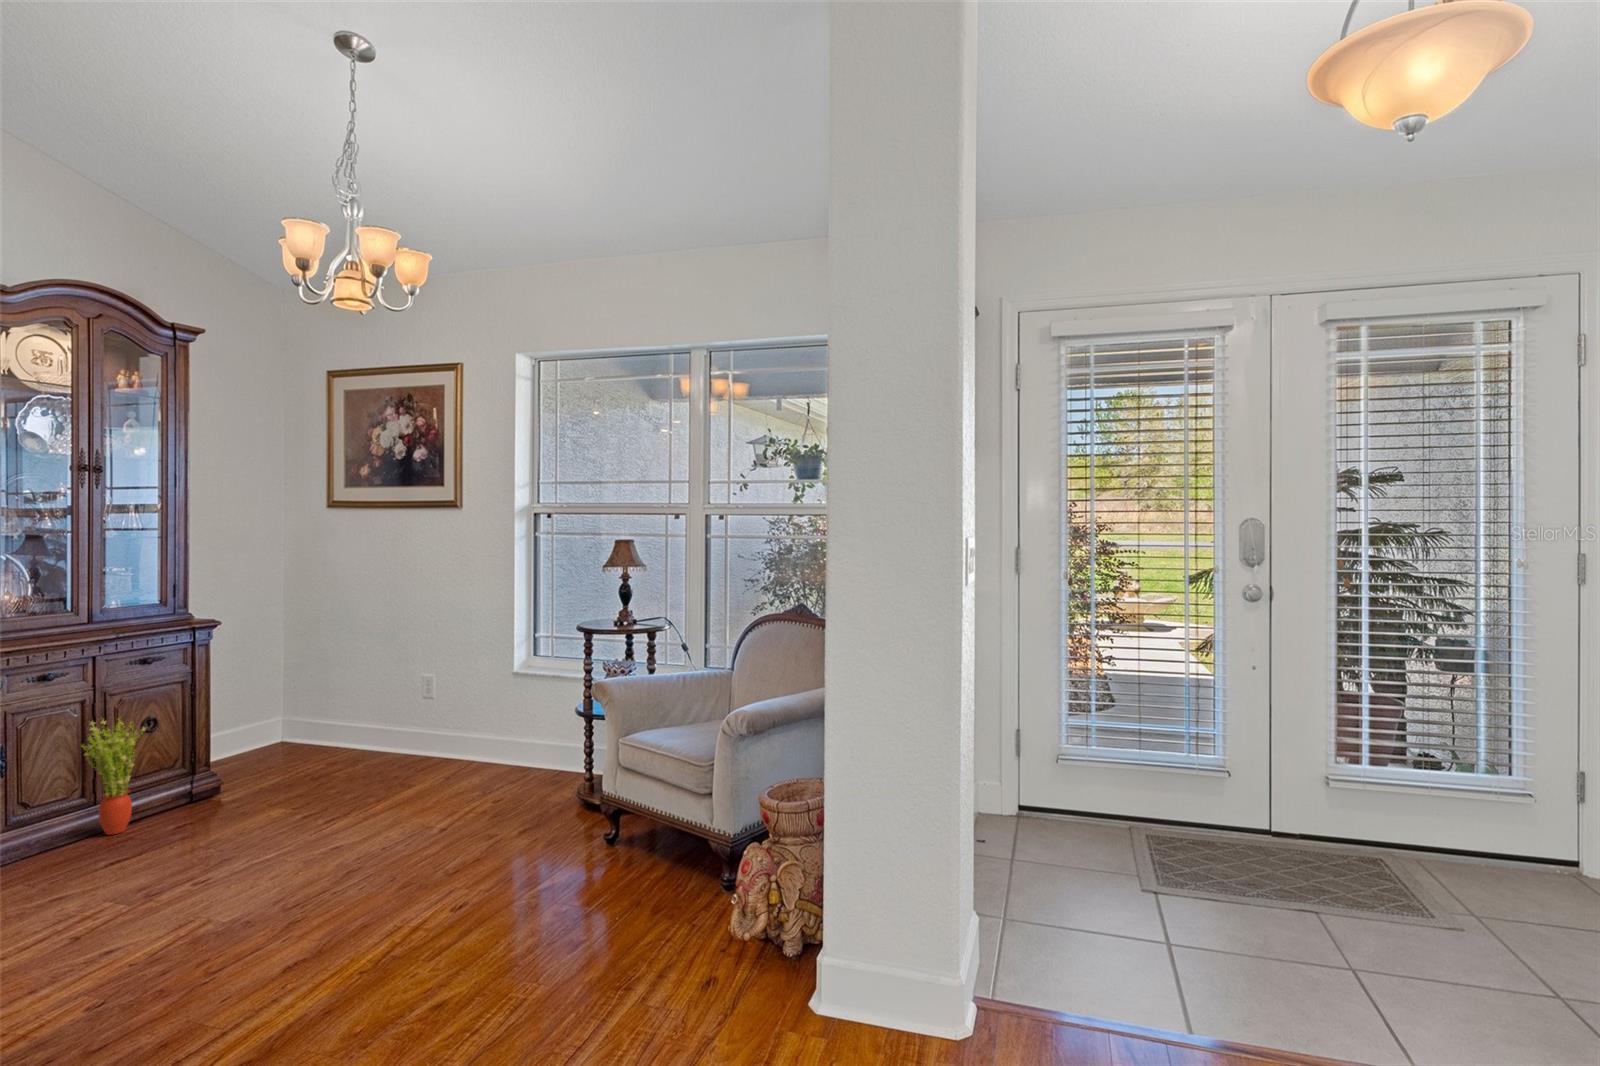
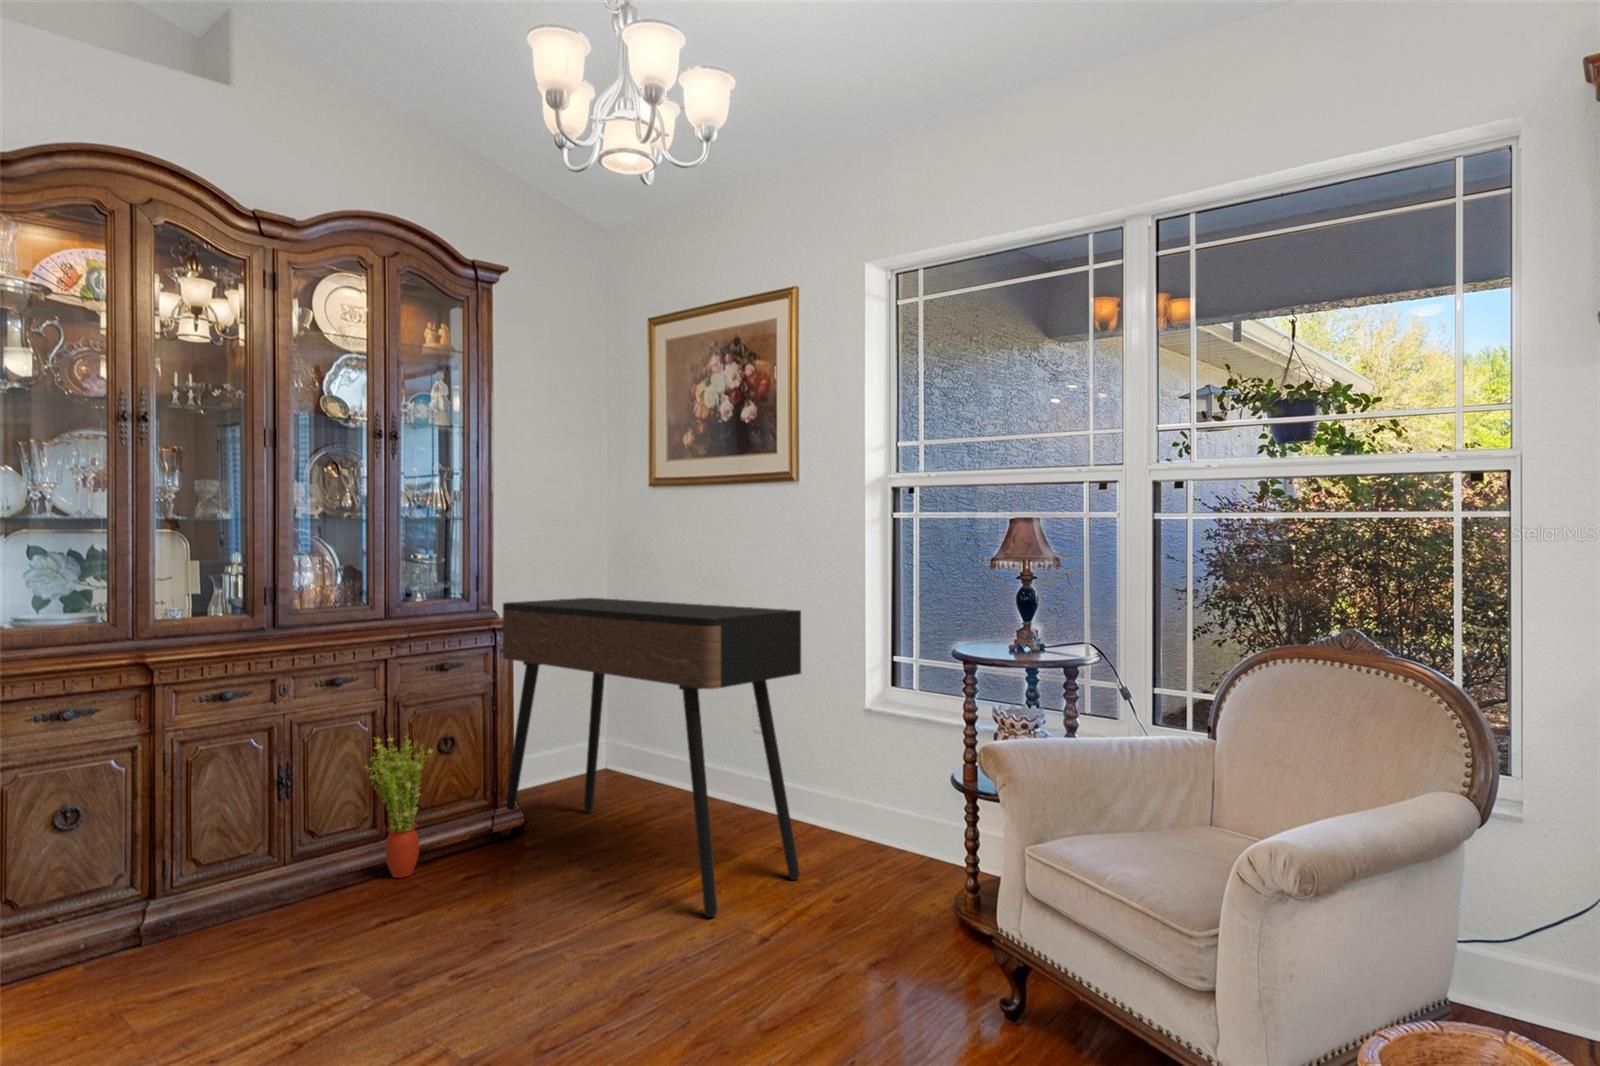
console table: none [198,599,470,819] -> present [502,598,801,917]

